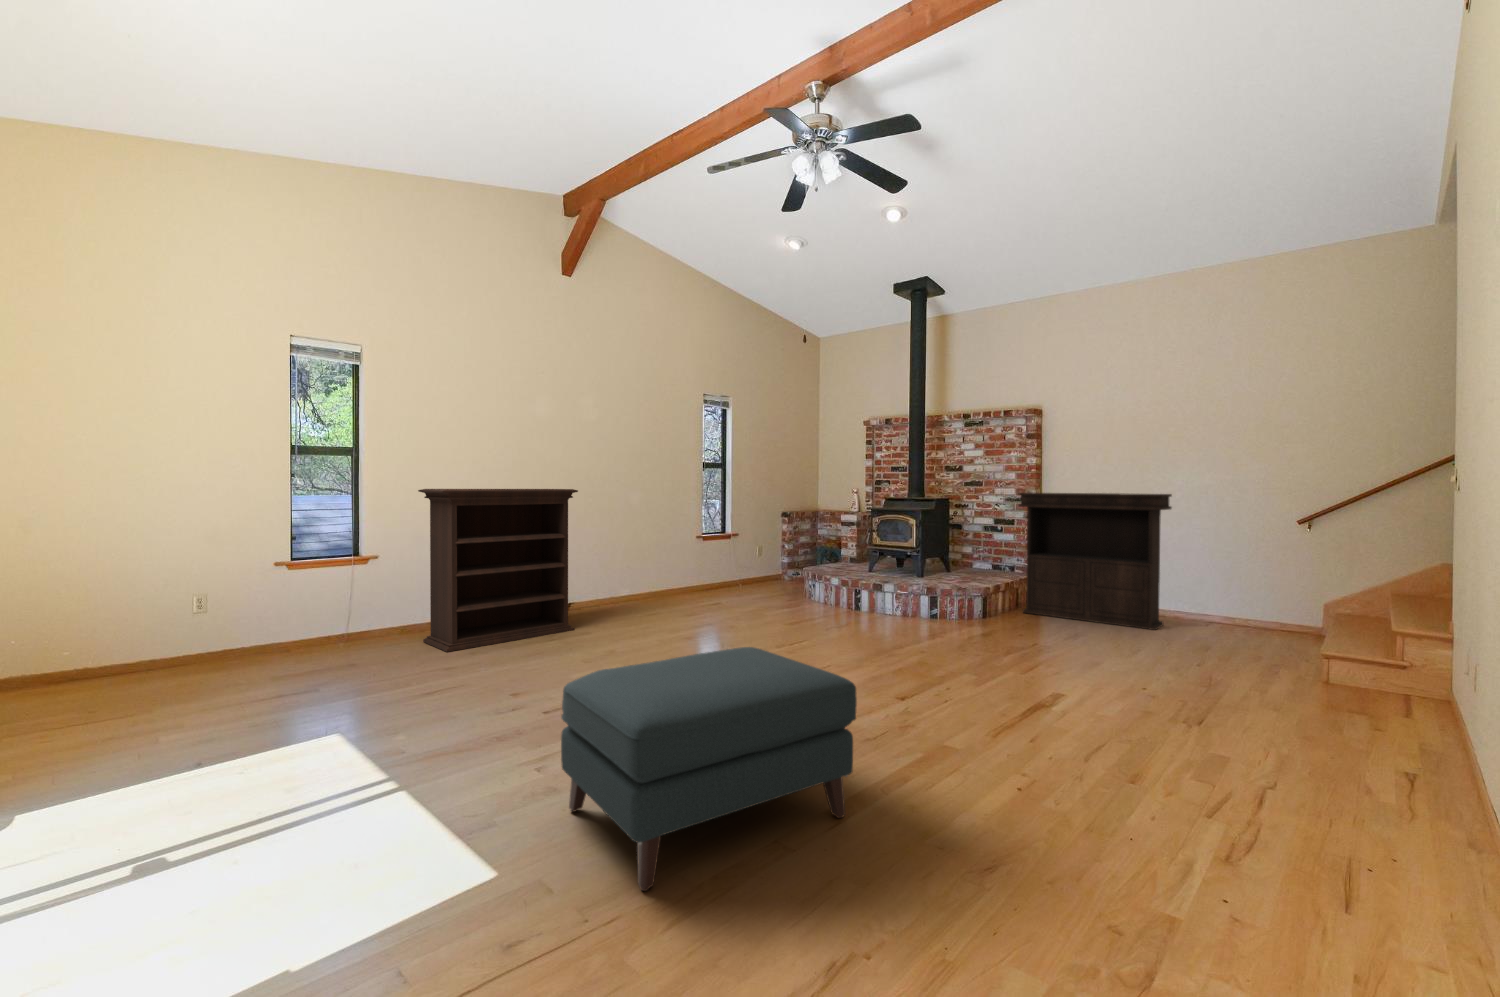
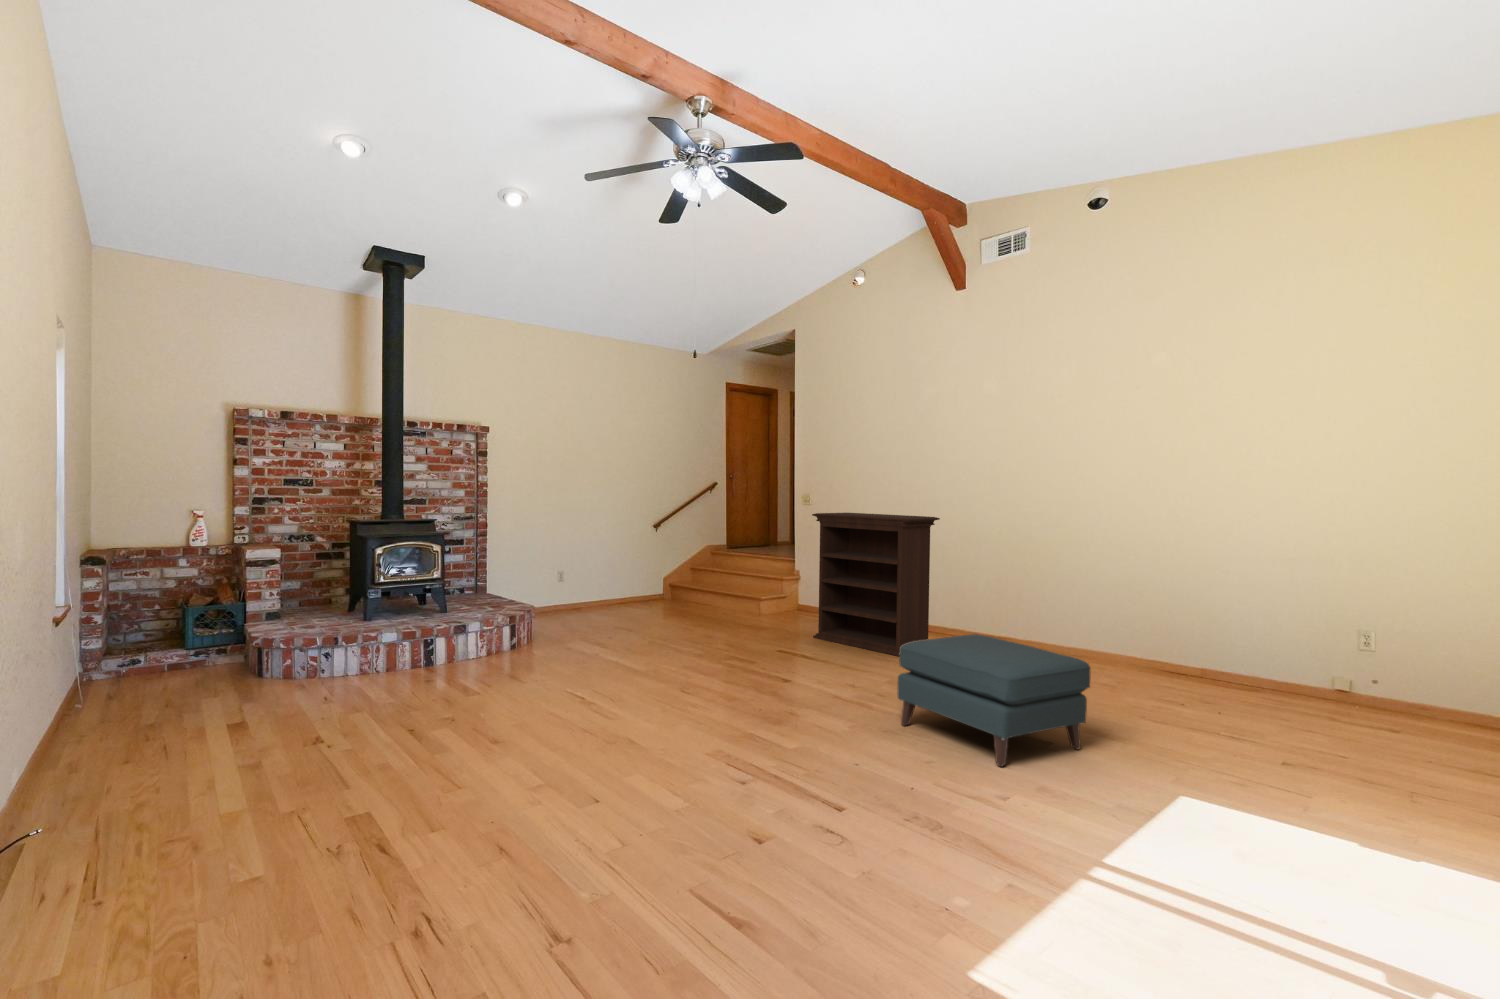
bookshelf: present [418,489,578,652] -> present [812,513,940,656]
console table: present [1019,493,1172,630] -> none [509,510,628,628]

